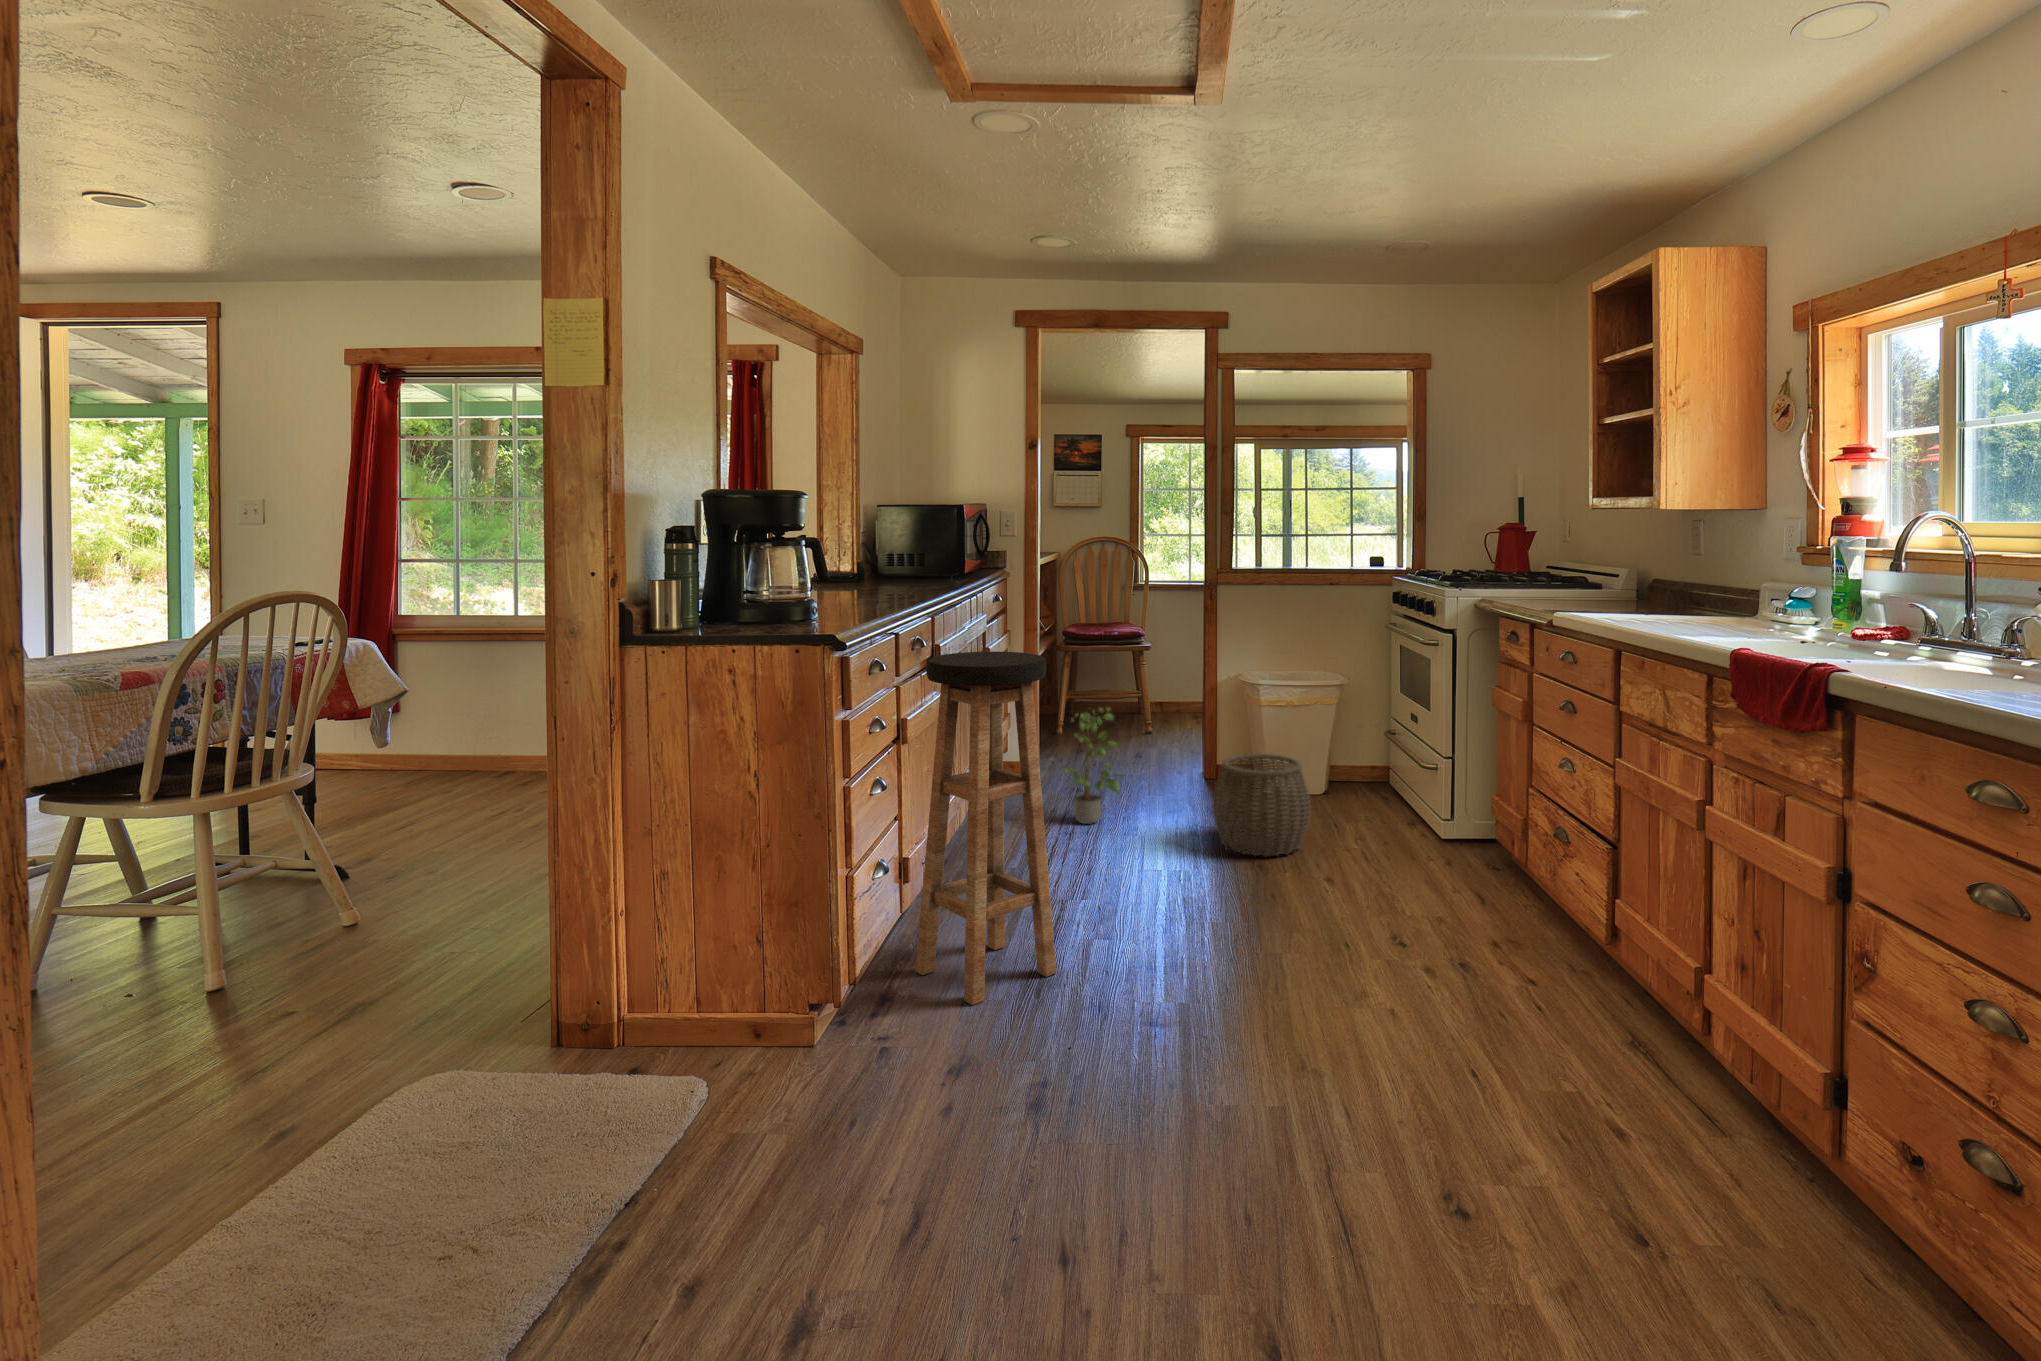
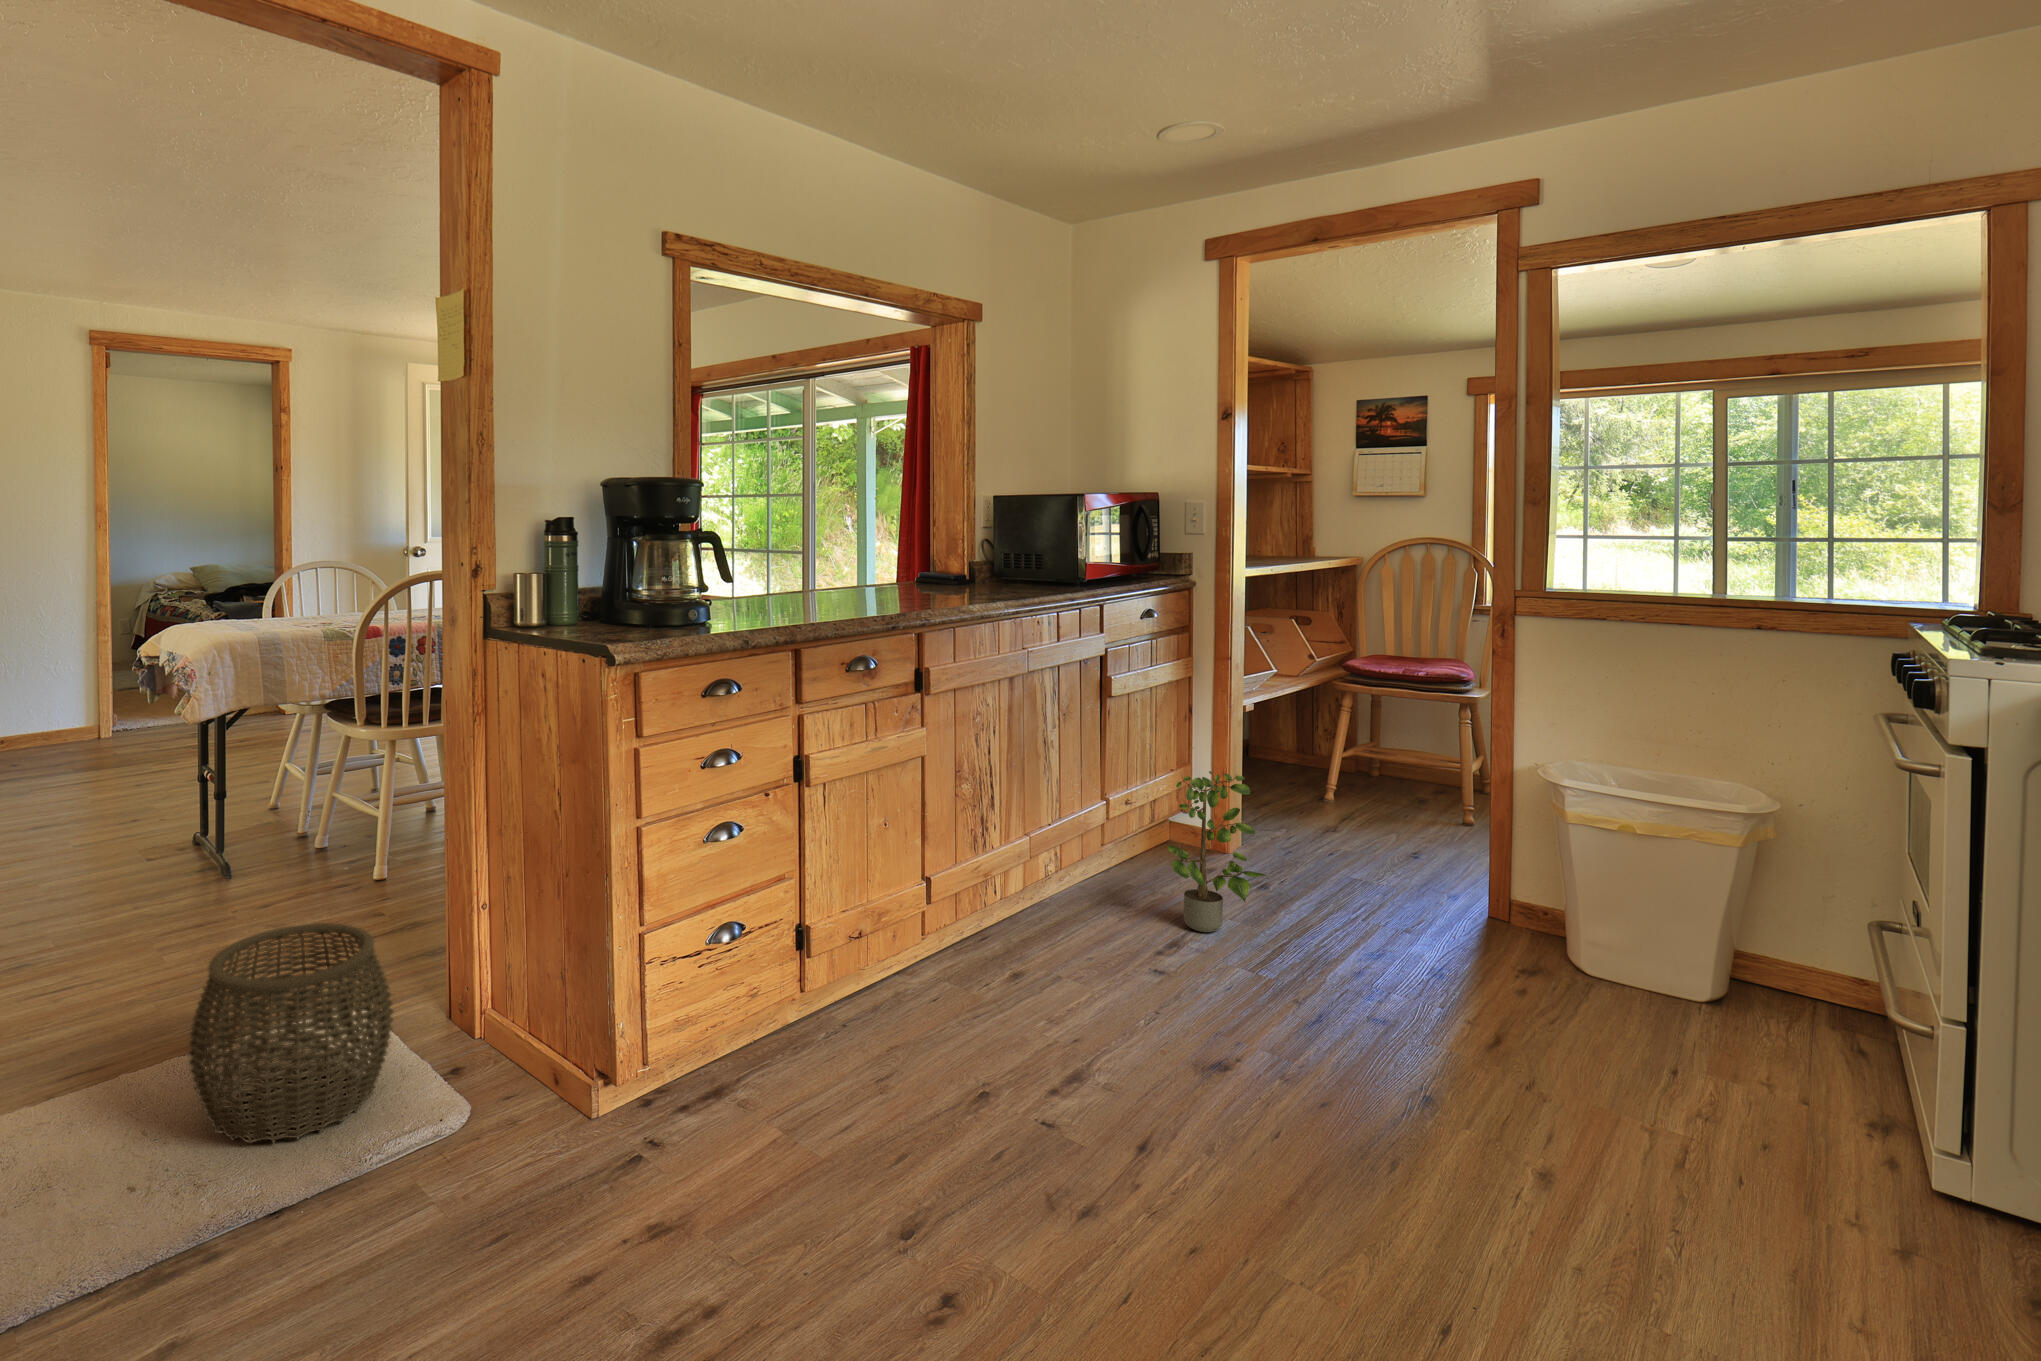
bar stool: present [915,651,1057,1005] -> none [772,679,925,1130]
woven basket: present [1213,754,1310,856] -> present [188,923,393,1144]

